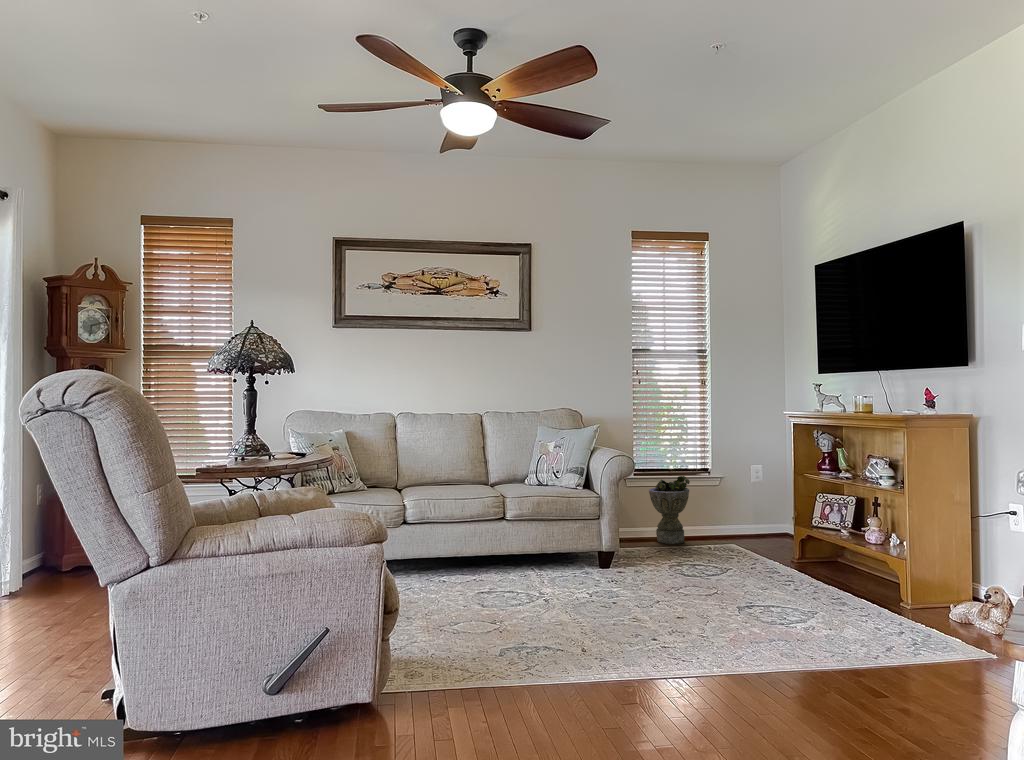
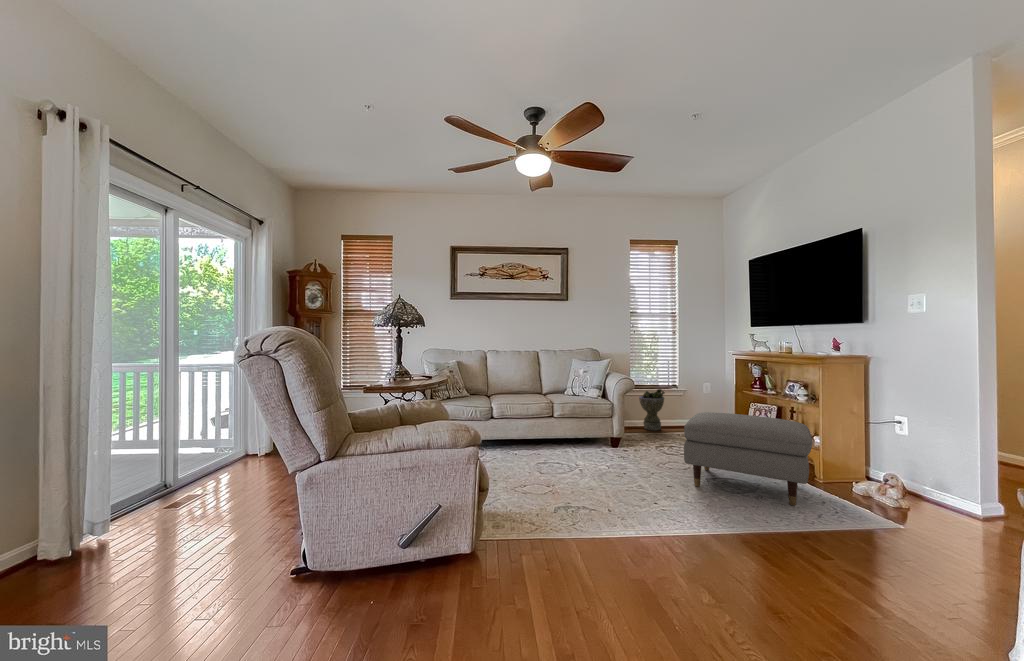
ottoman: none [701,506,883,635] -> present [684,412,812,506]

